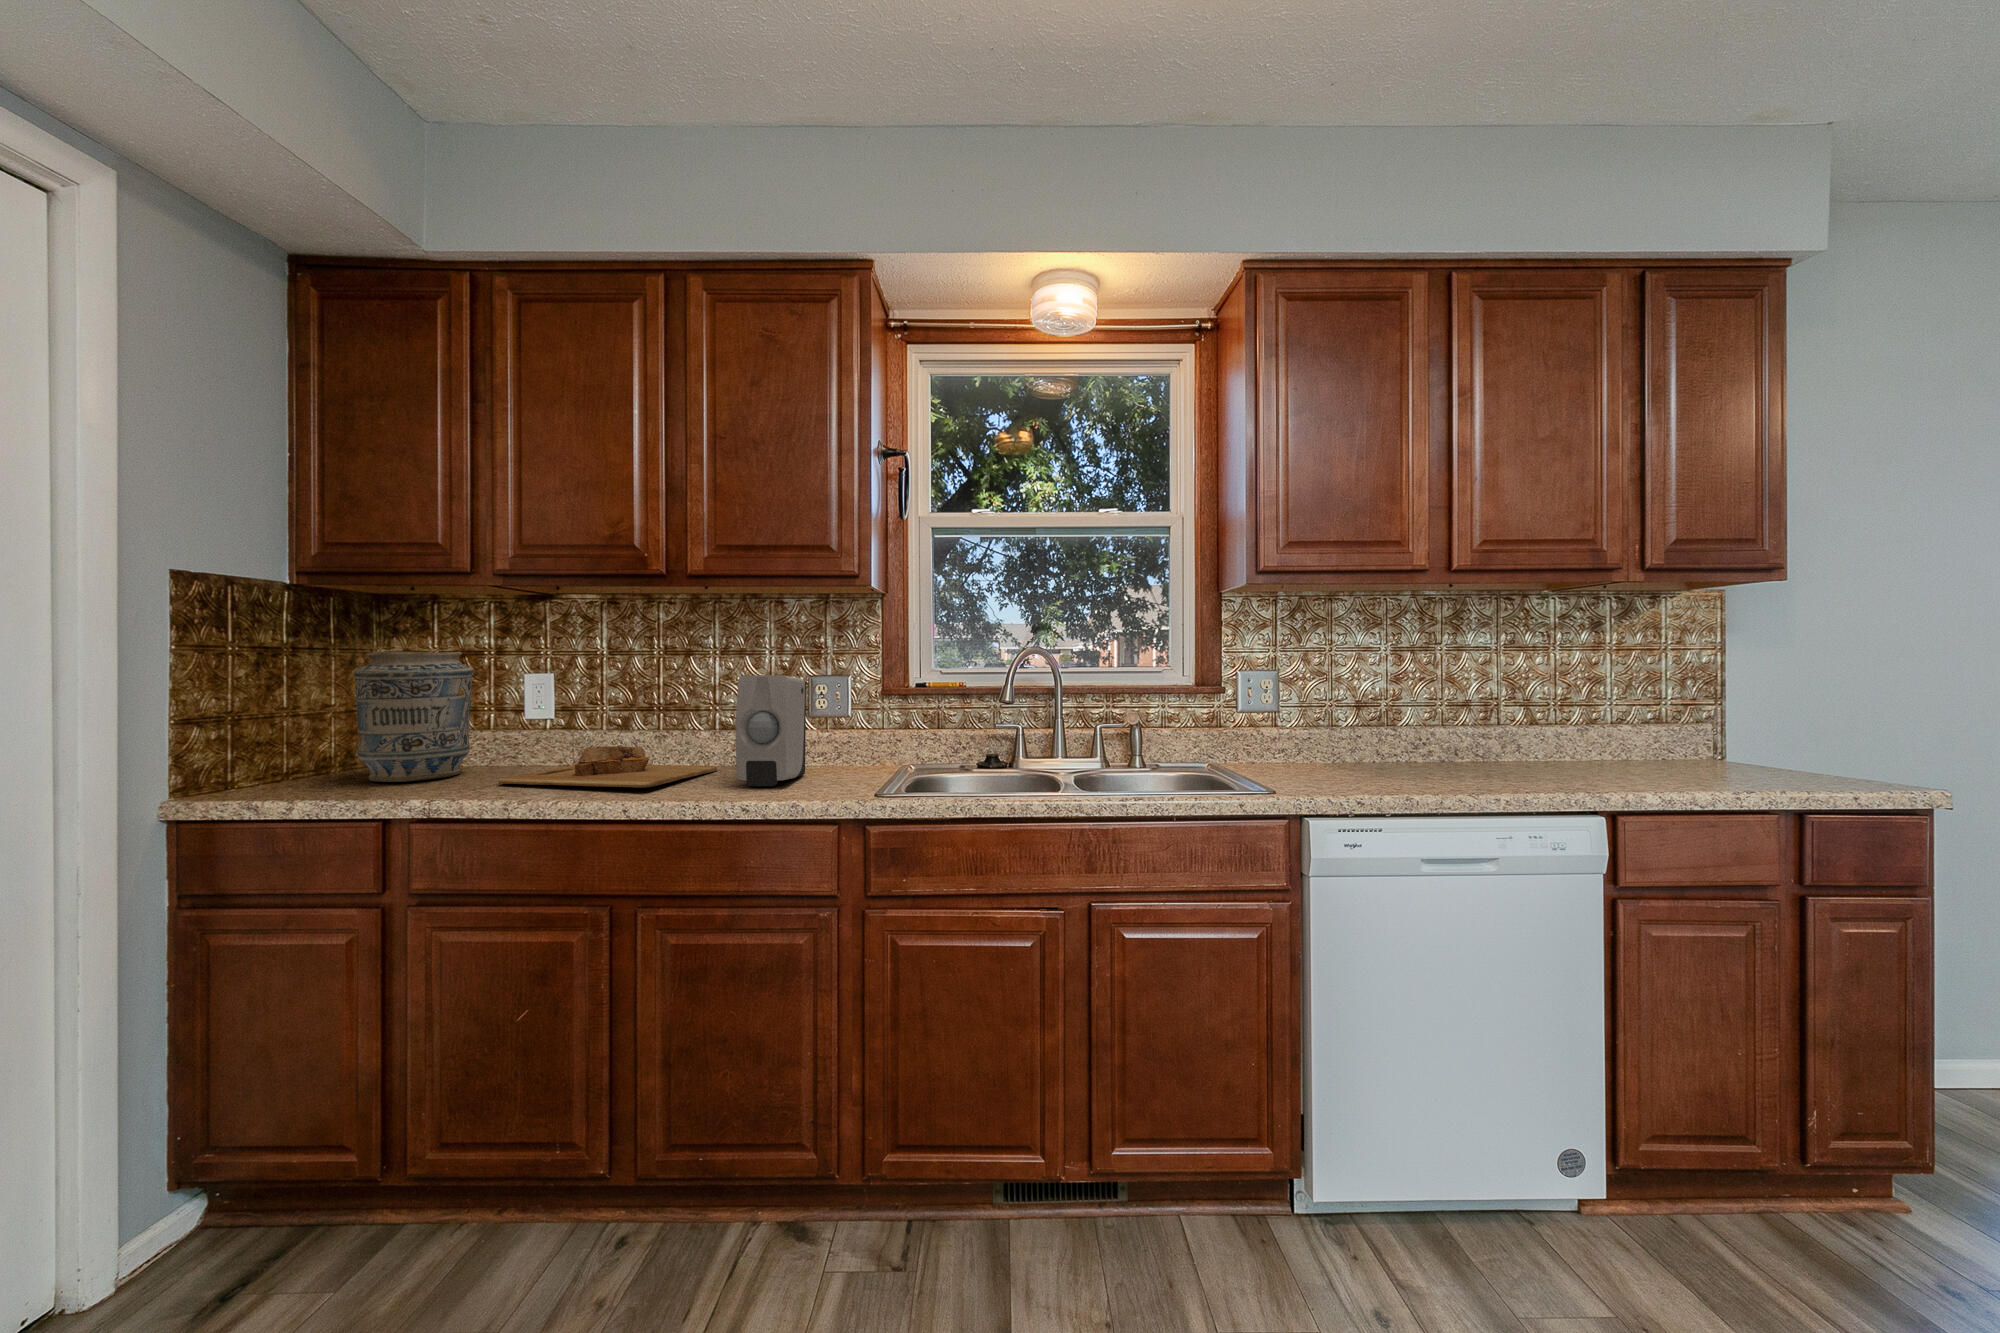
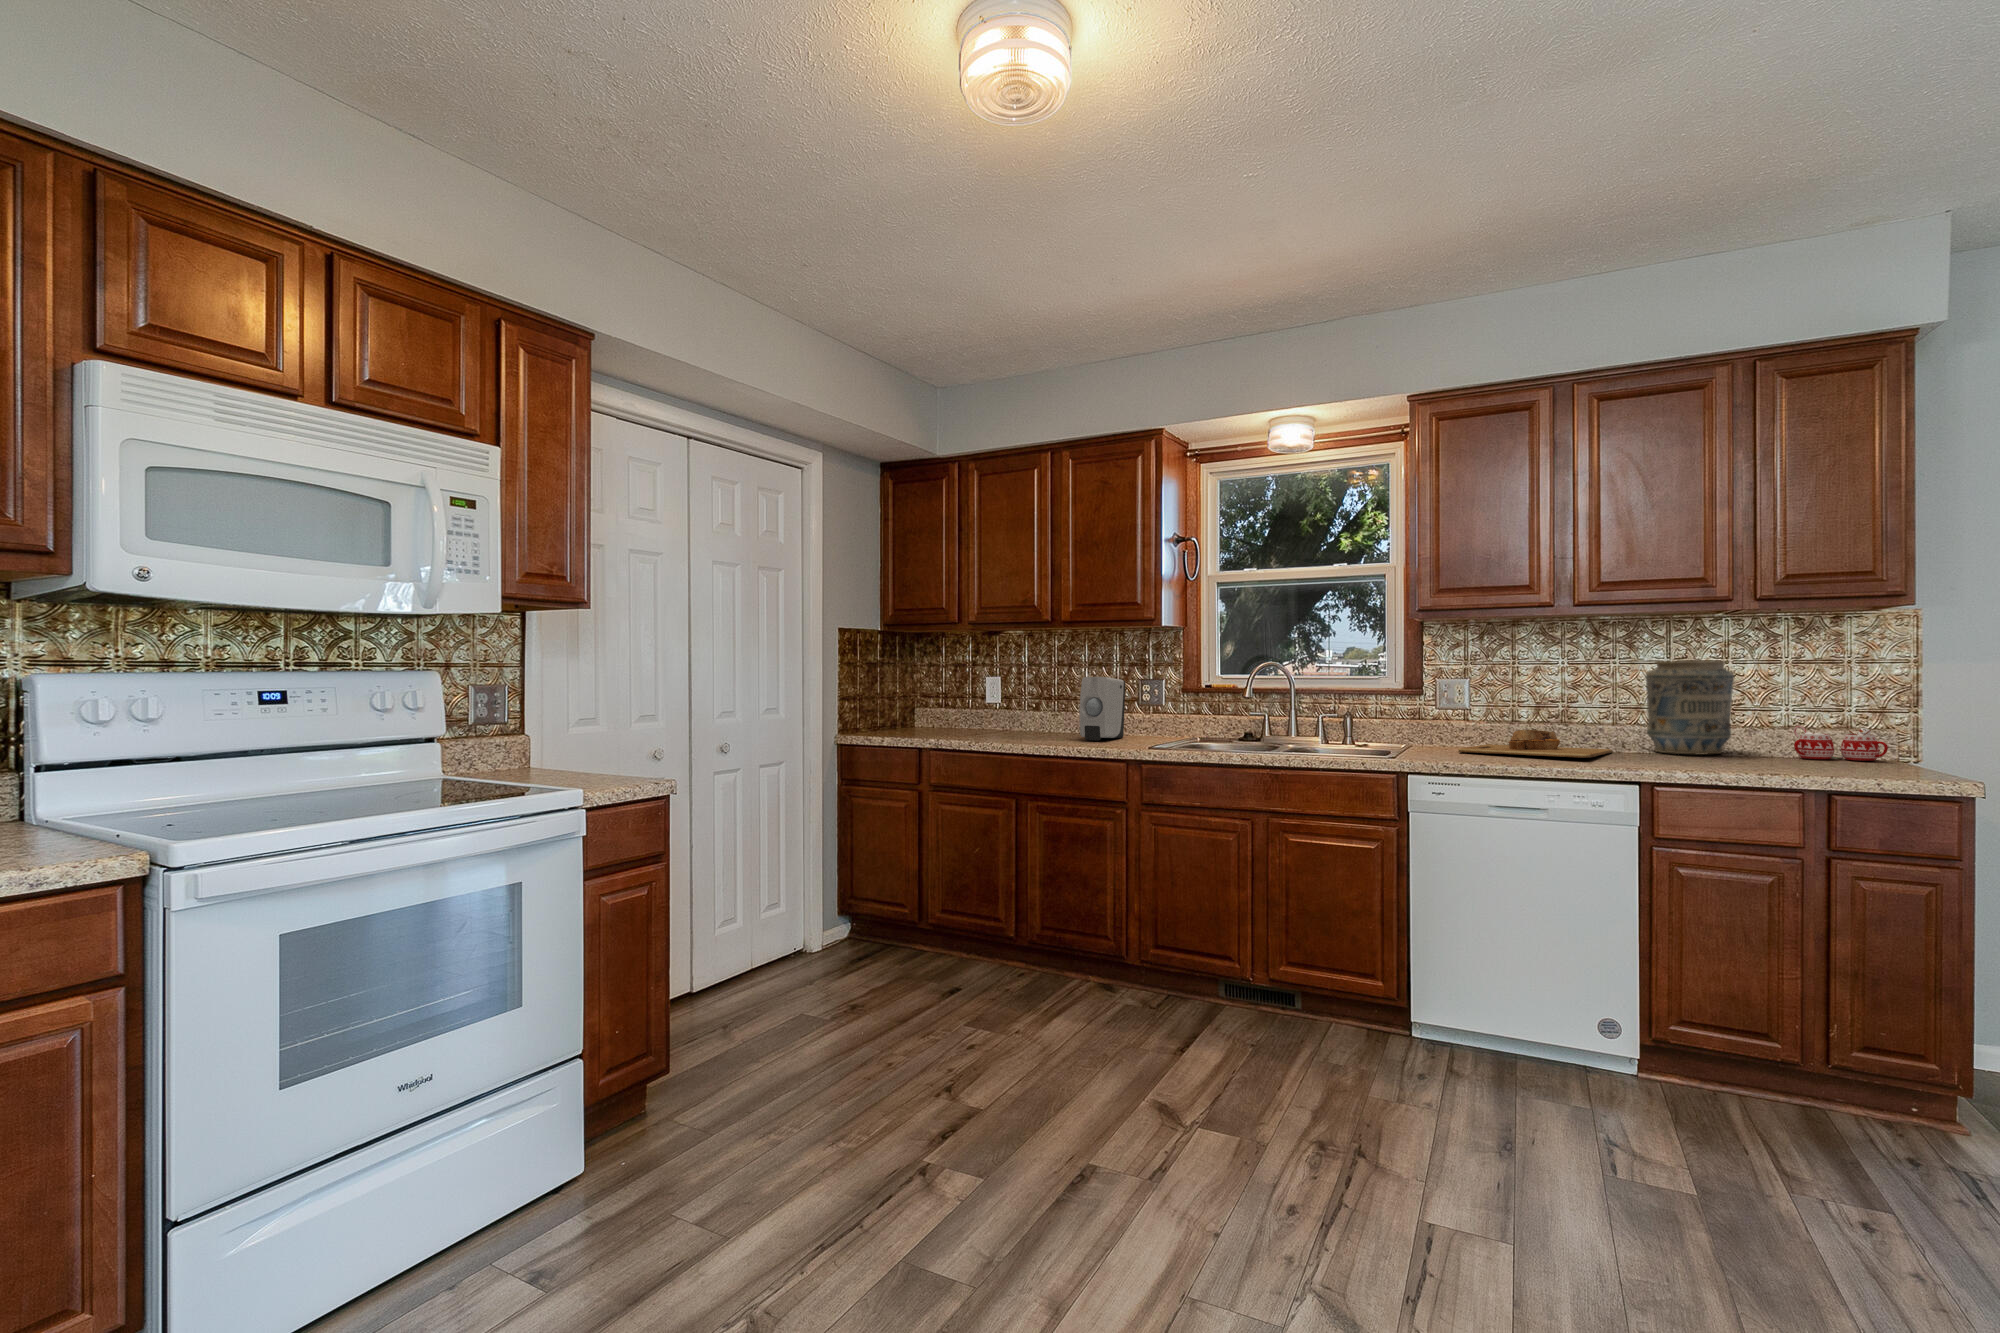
vase: present [354,651,473,782] -> present [1646,661,1734,755]
mug: none [1624,724,1727,763] -> present [1794,726,1888,761]
cutting board: present [499,746,717,788] -> present [1458,730,1612,758]

